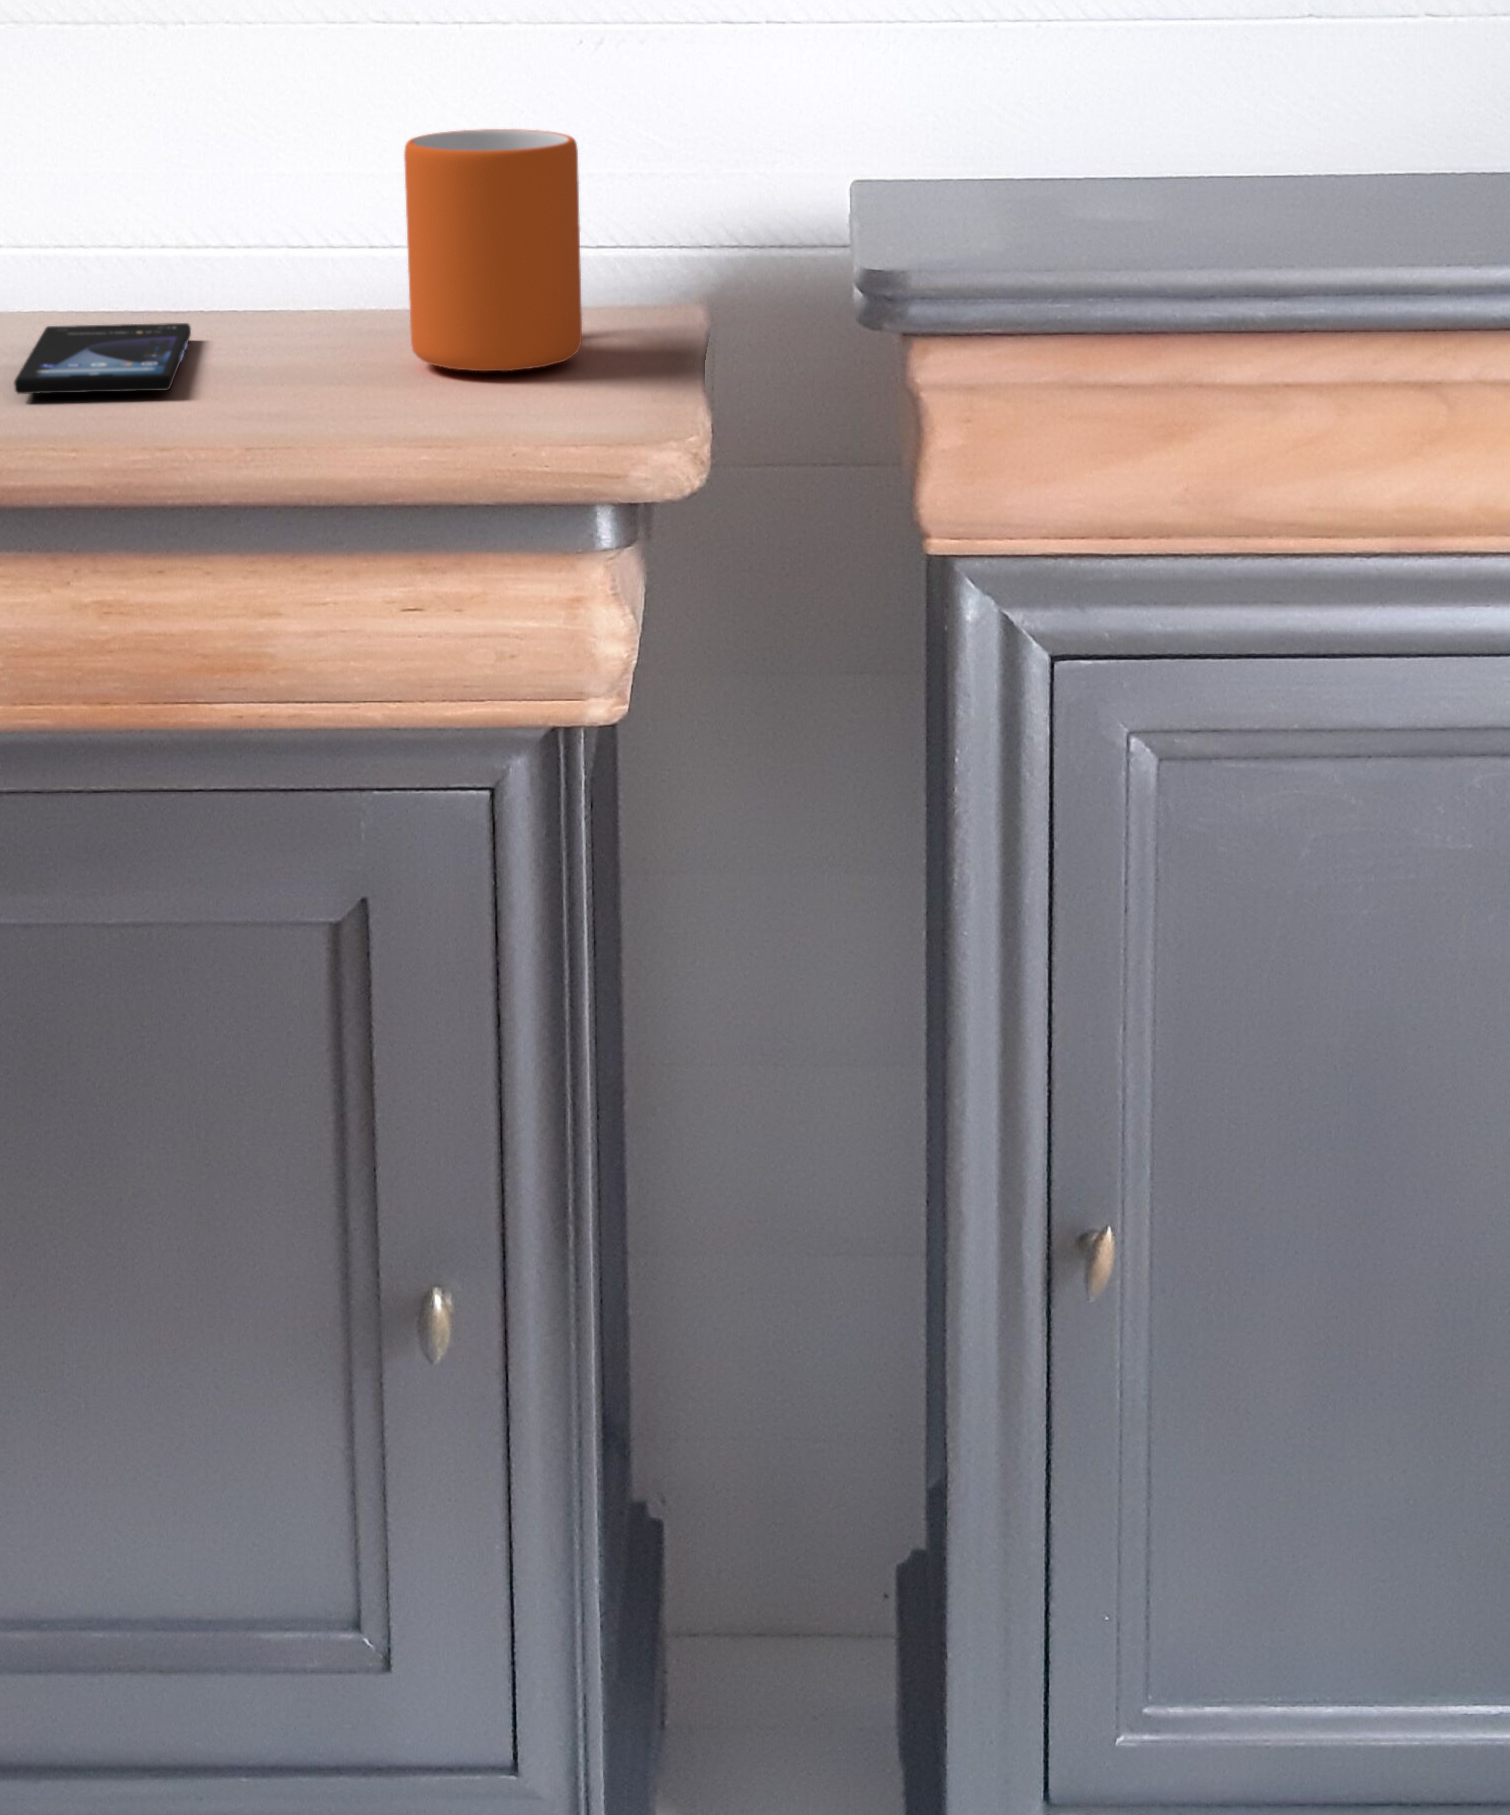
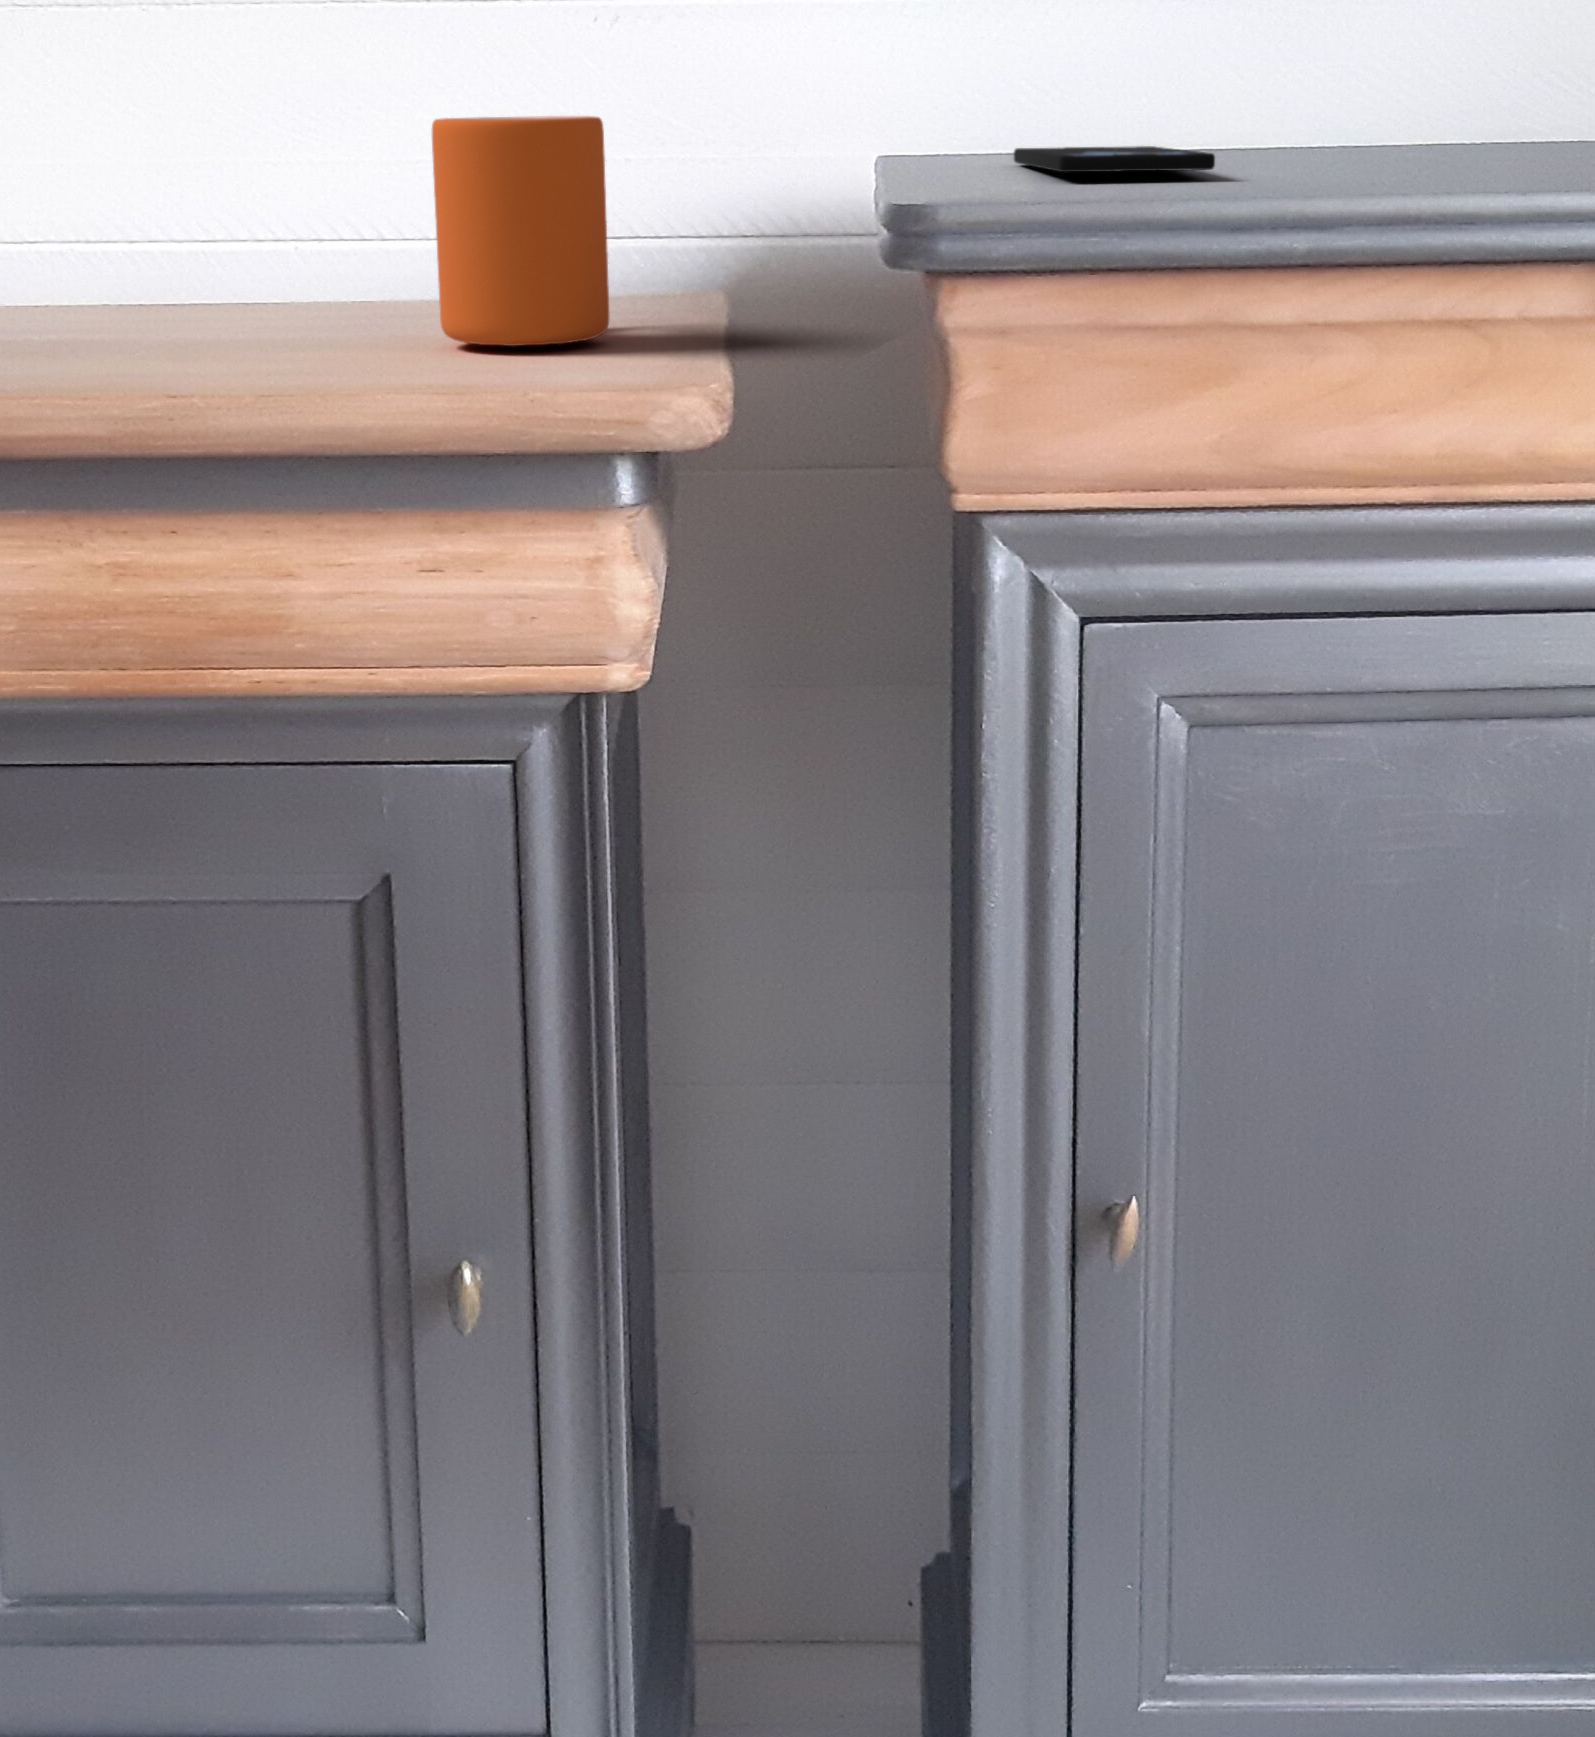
smartphone: present [14,323,191,394] -> present [1014,146,1215,172]

